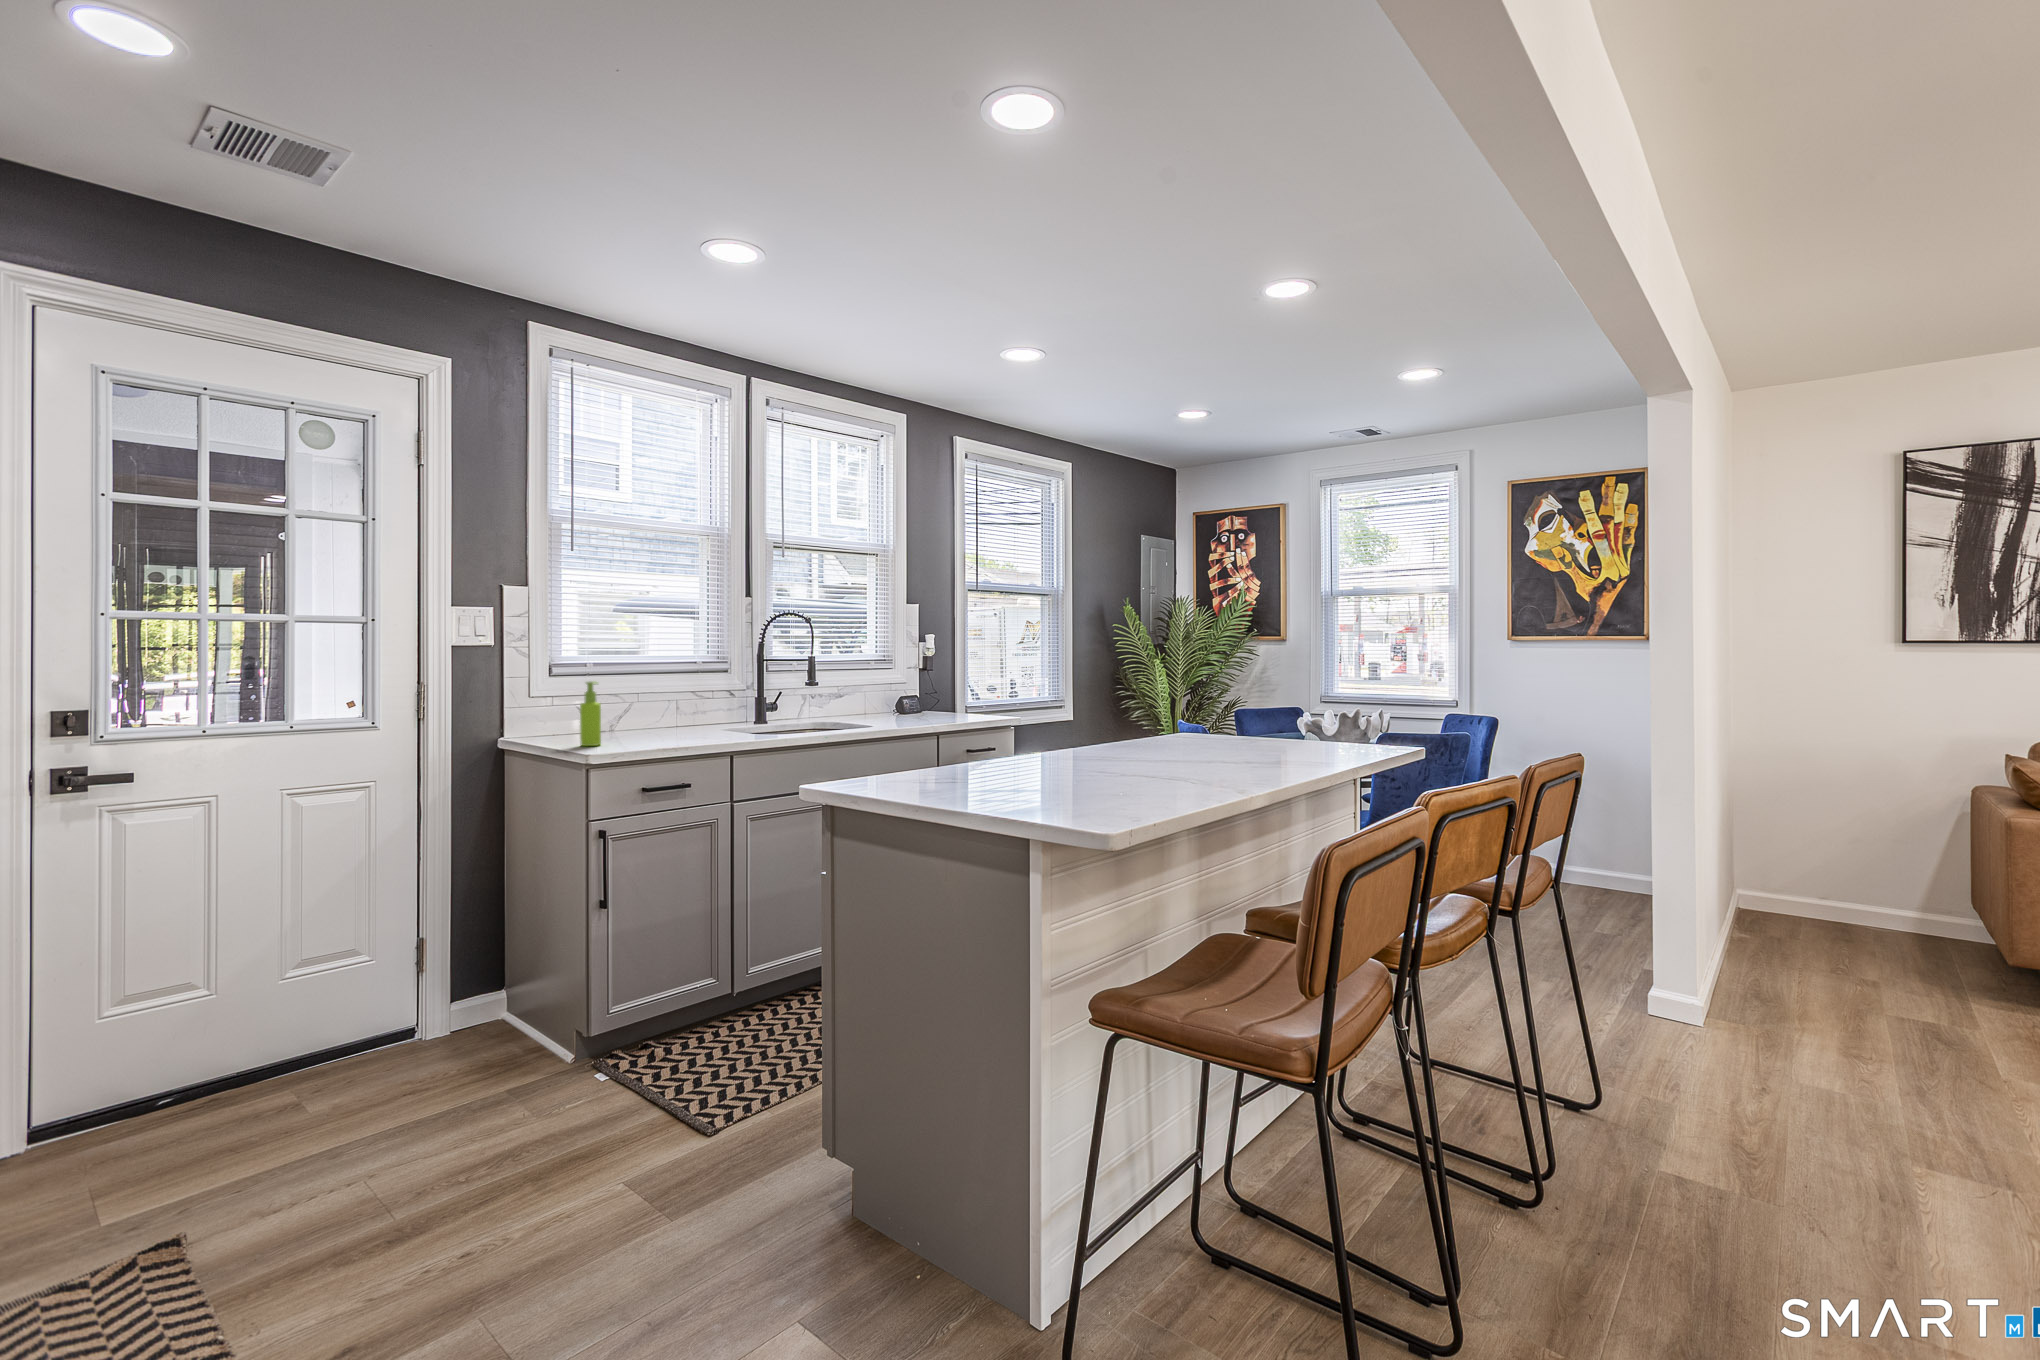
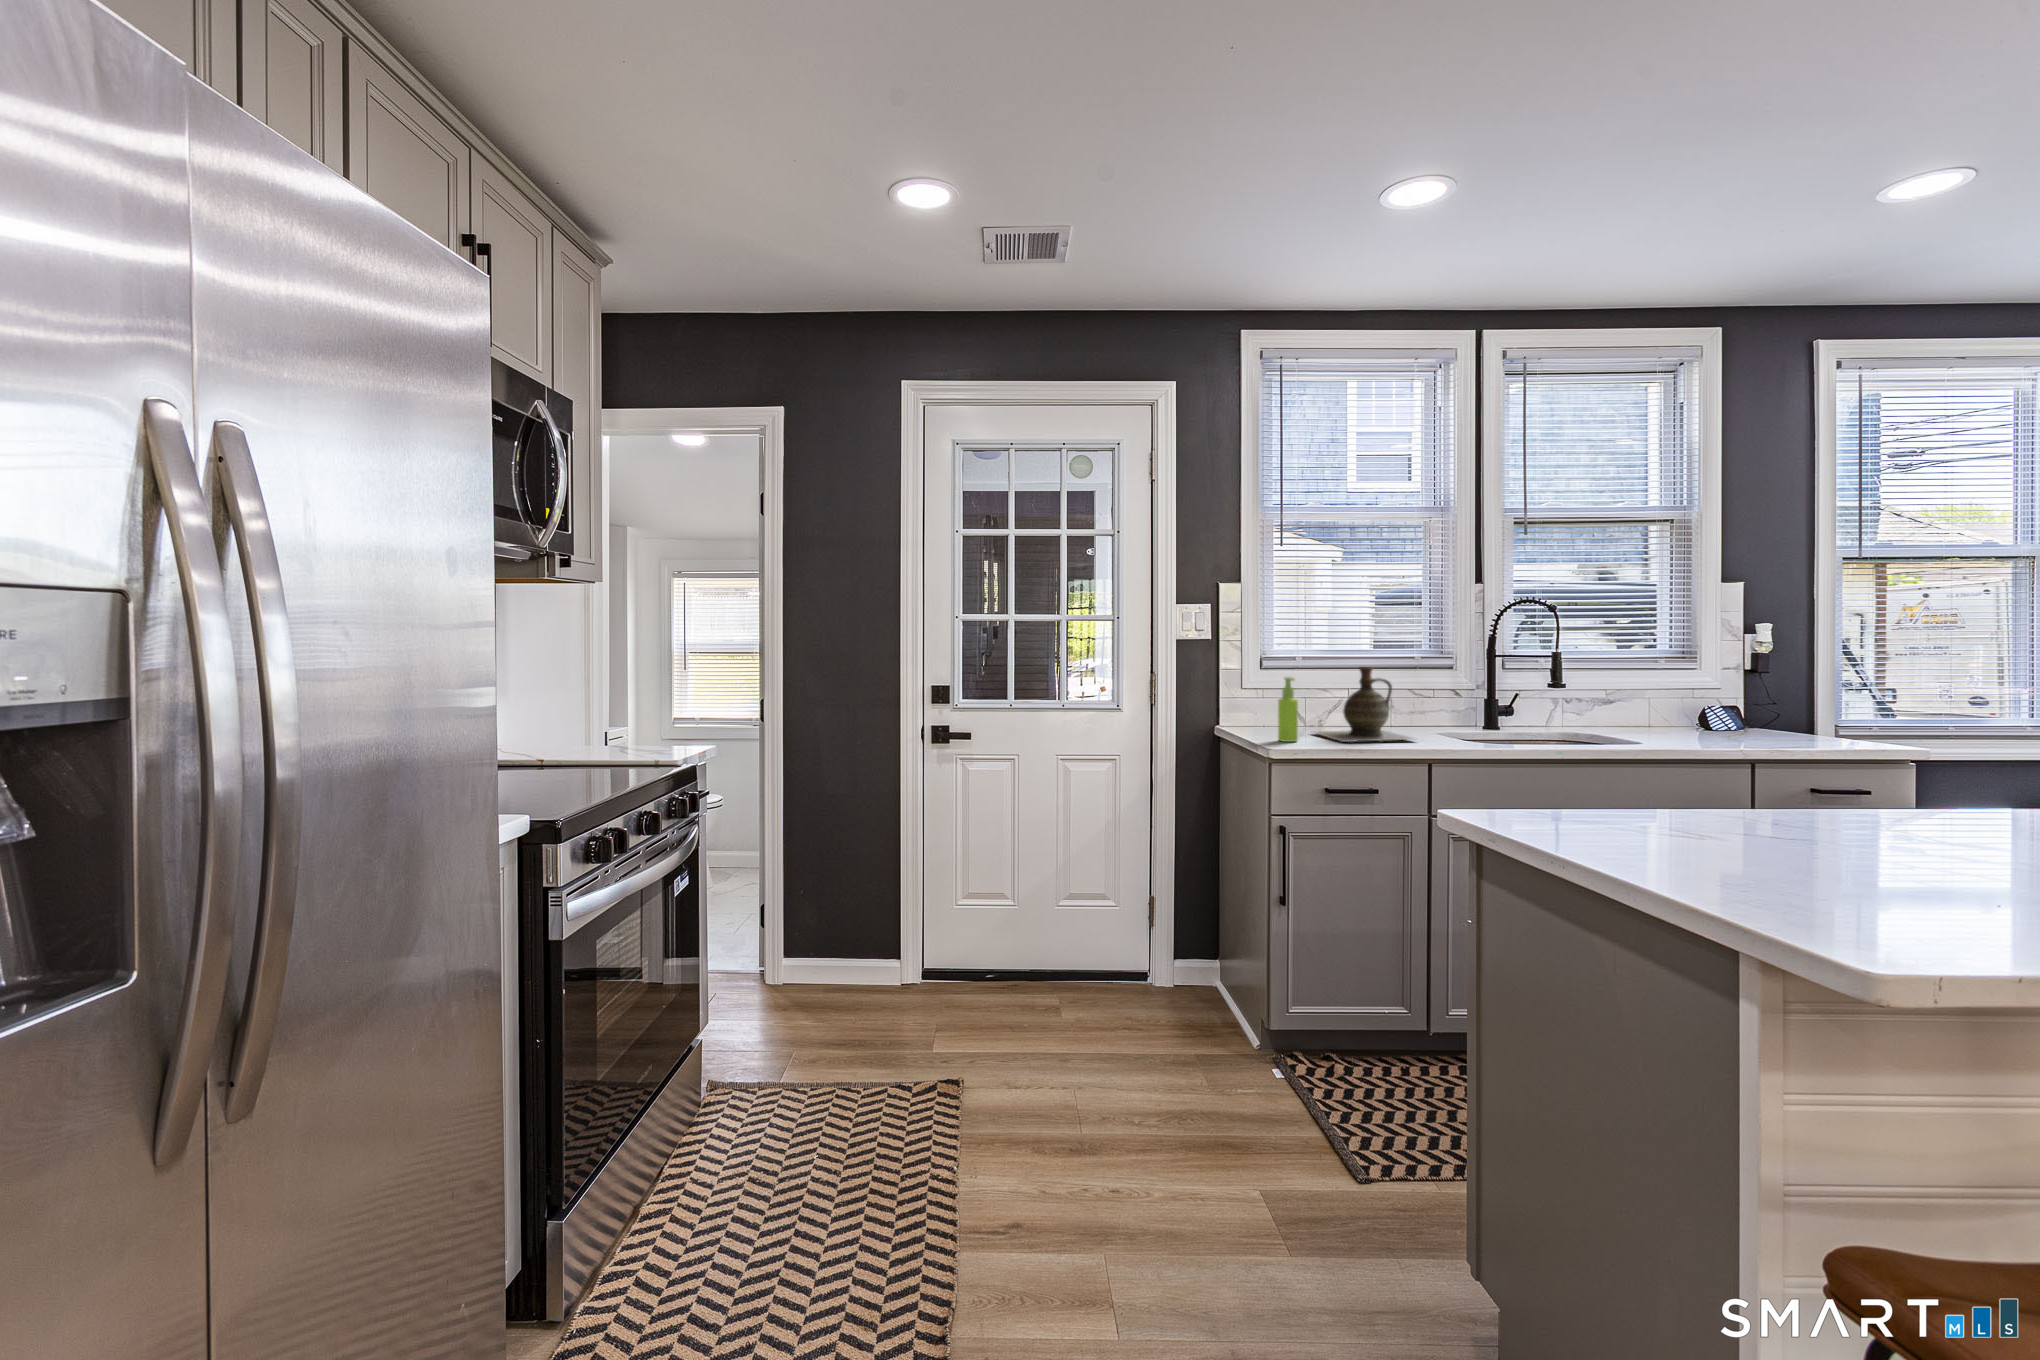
ceramic jug: none [605,670,712,742] -> present [1315,667,1412,742]

